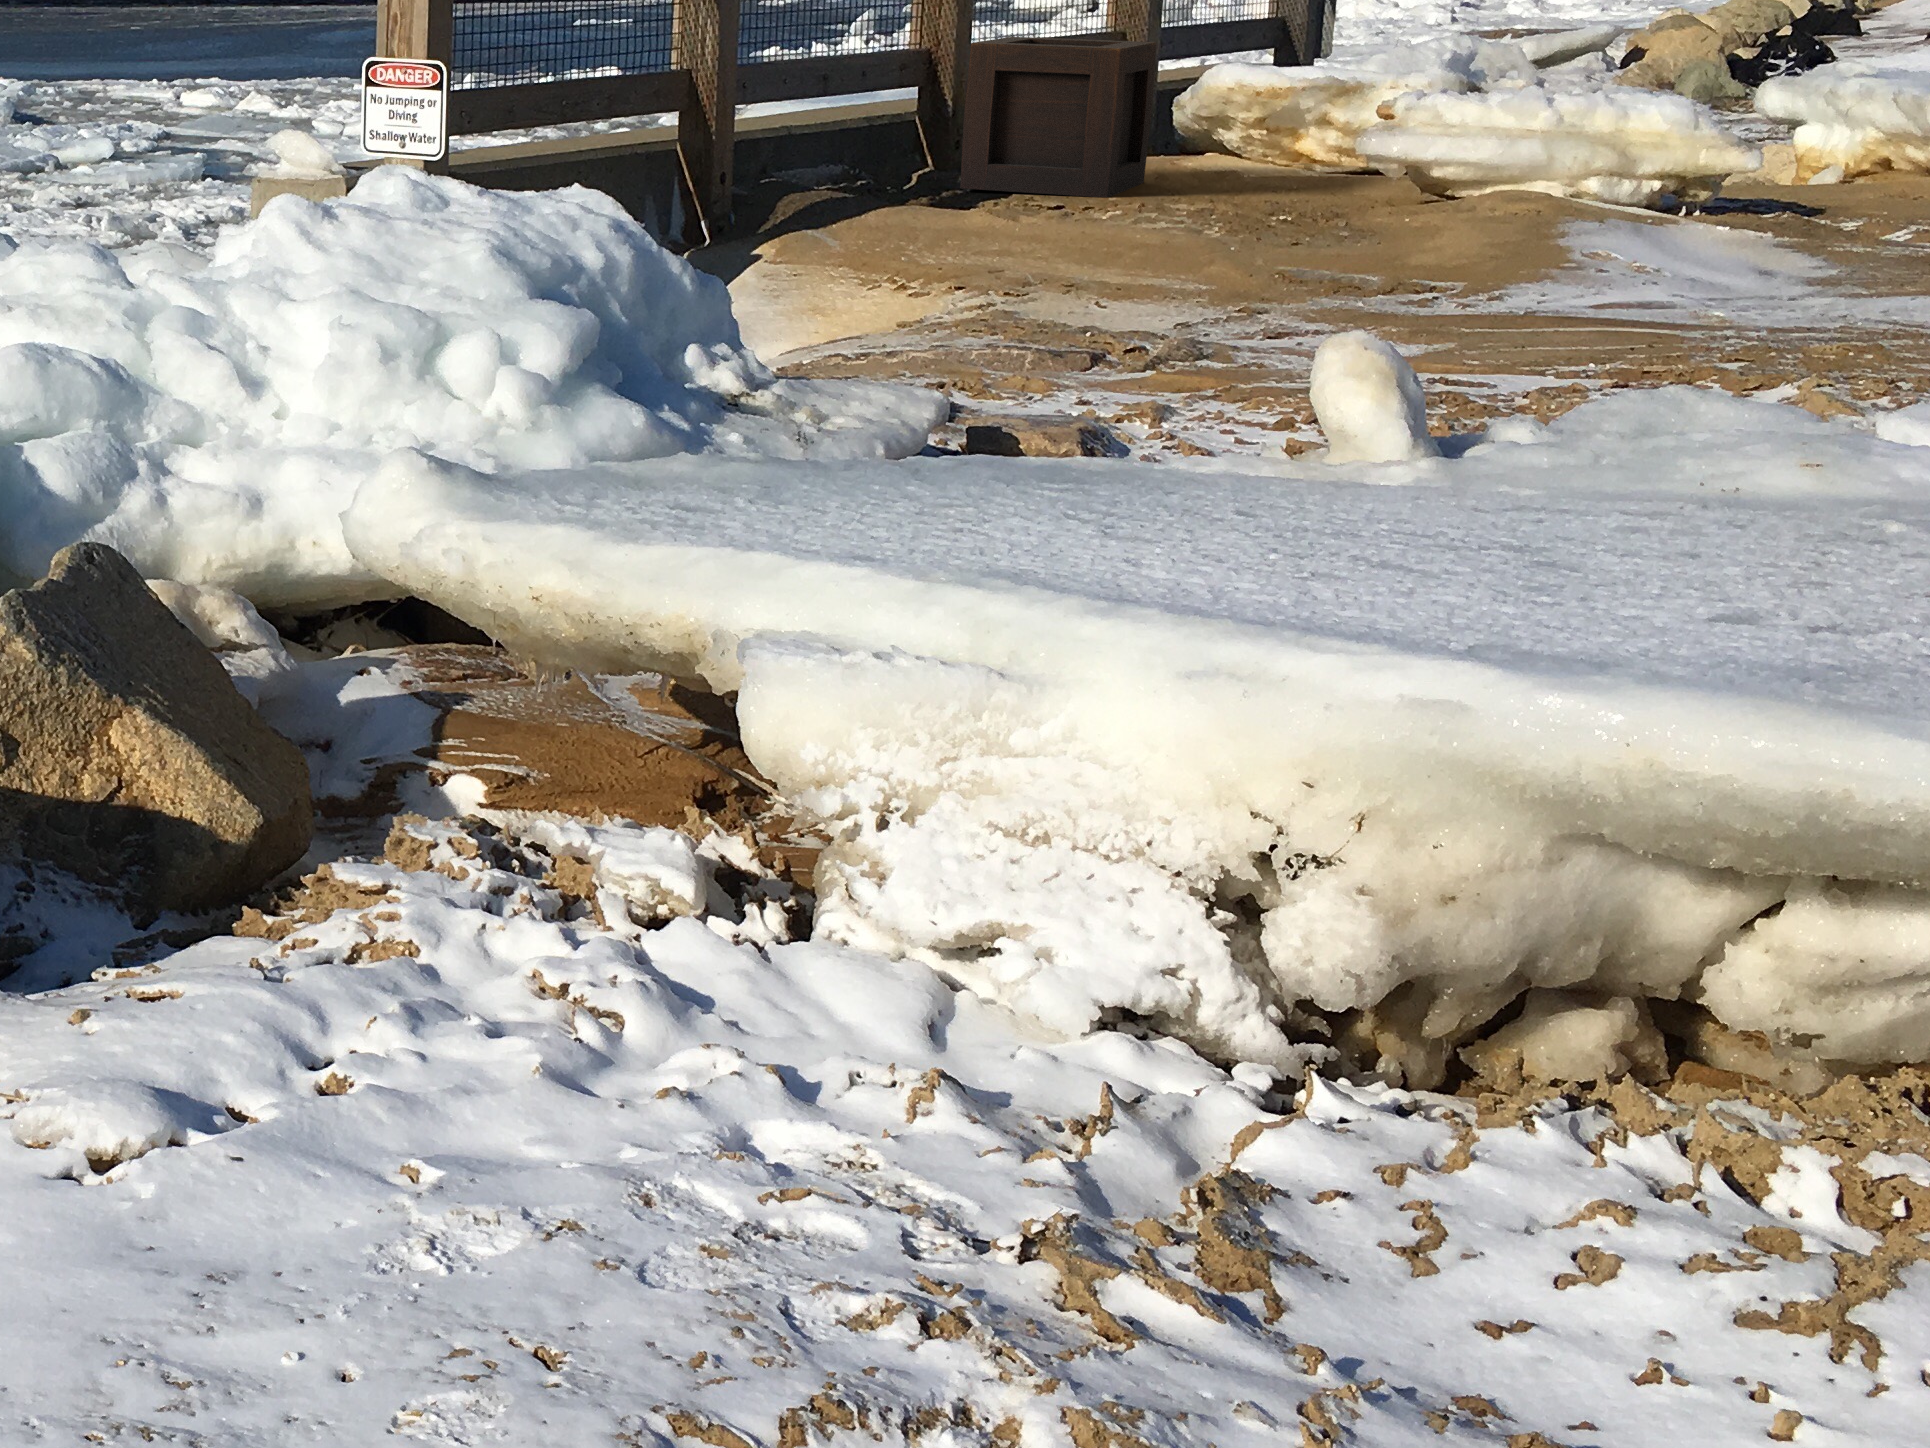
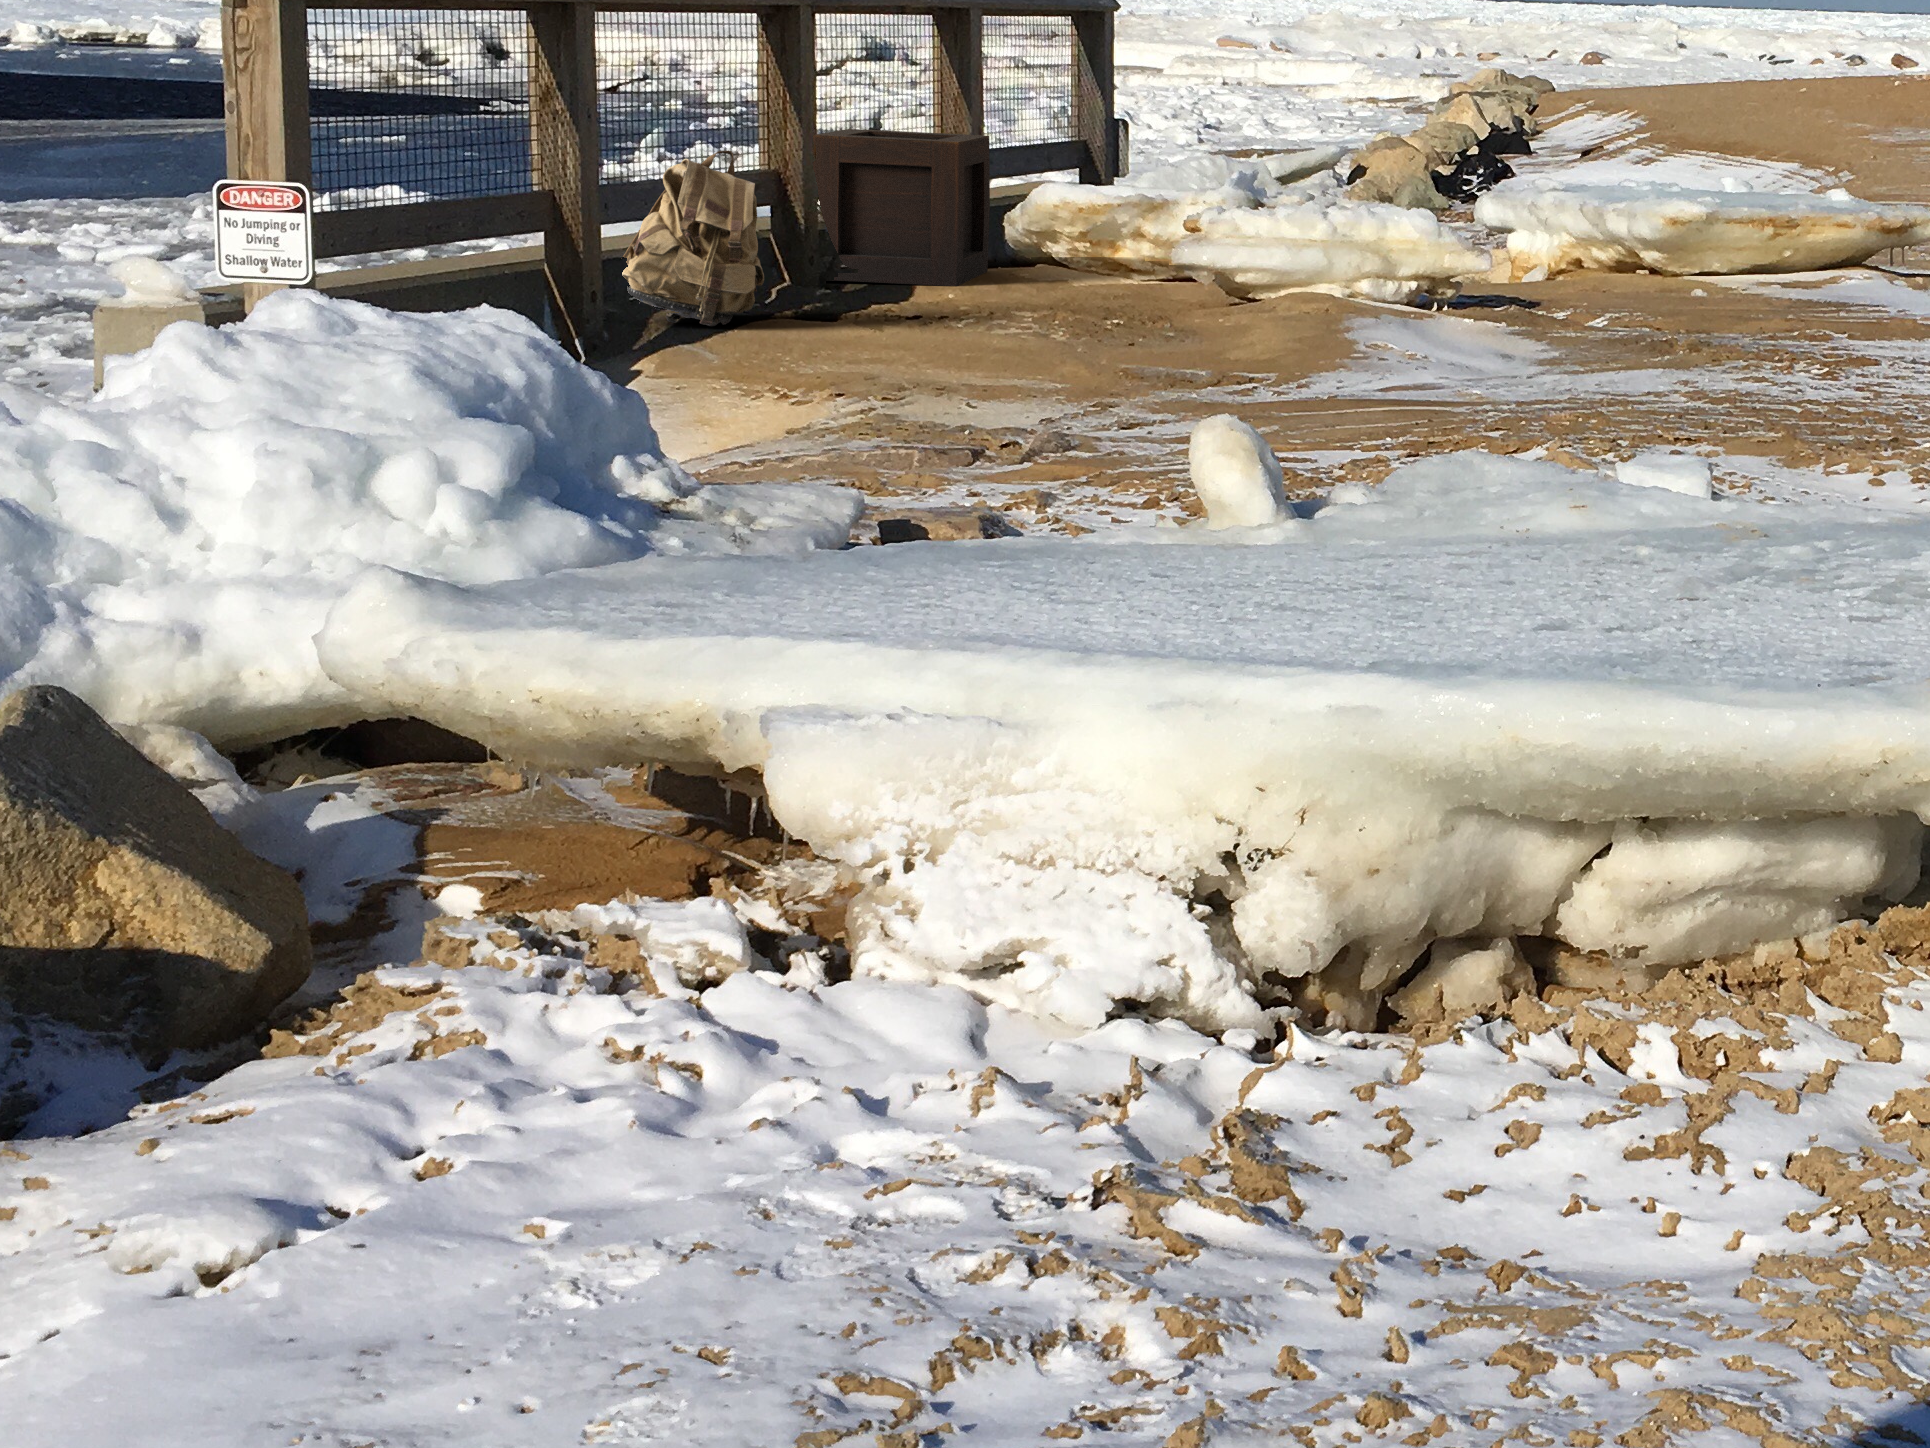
backpack: none [755,58,904,233] -> present [622,150,764,326]

